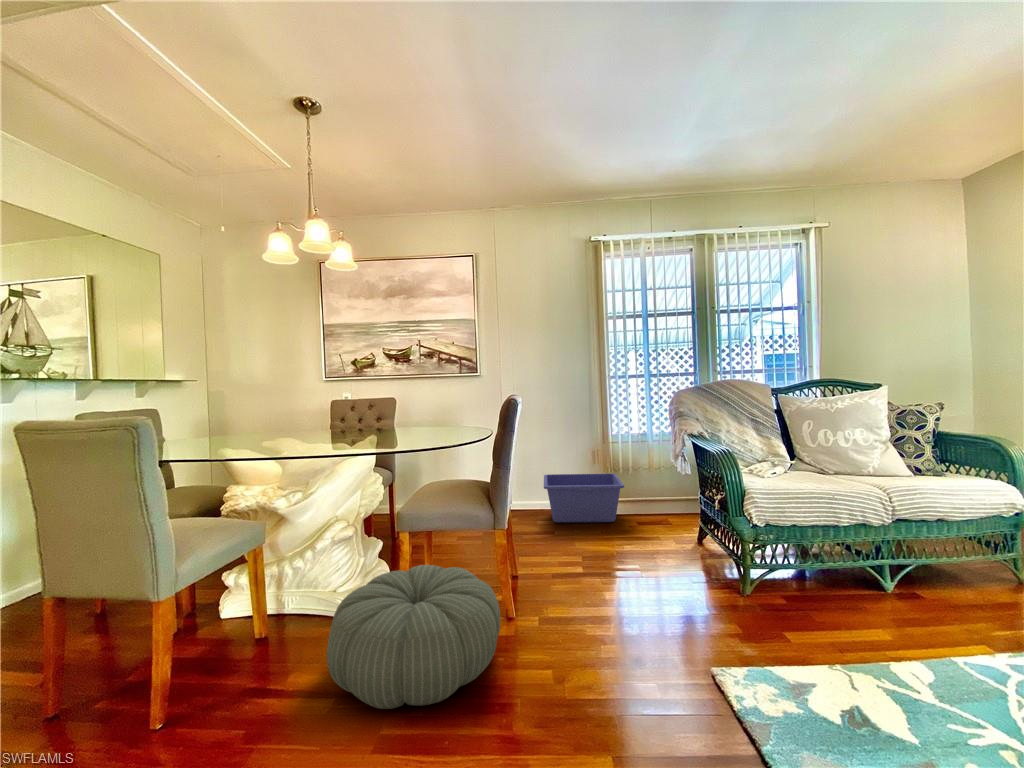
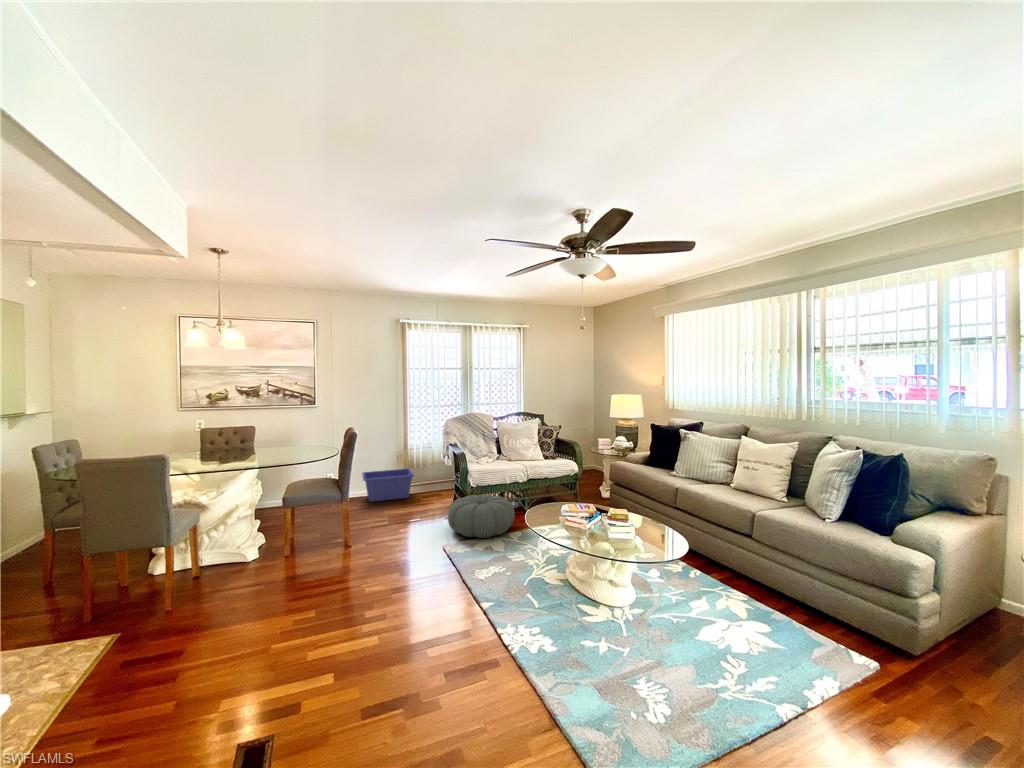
pouf: present [327,565,500,709] -> present [448,494,515,538]

